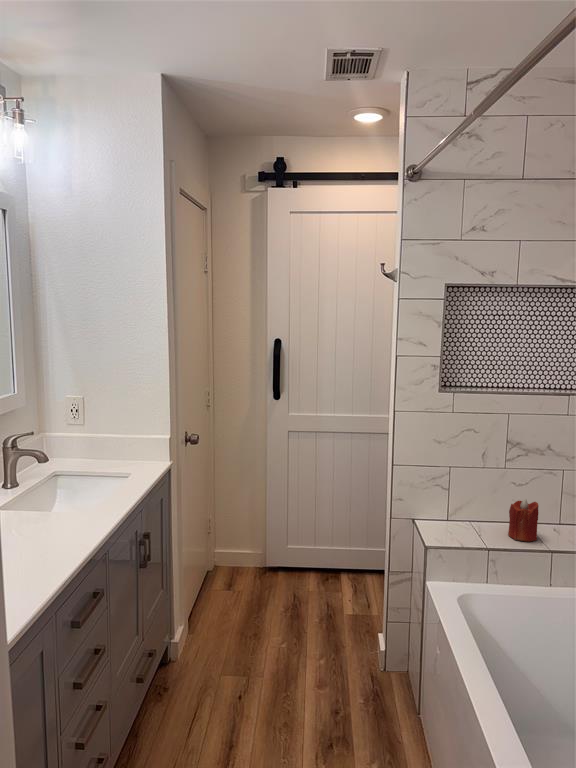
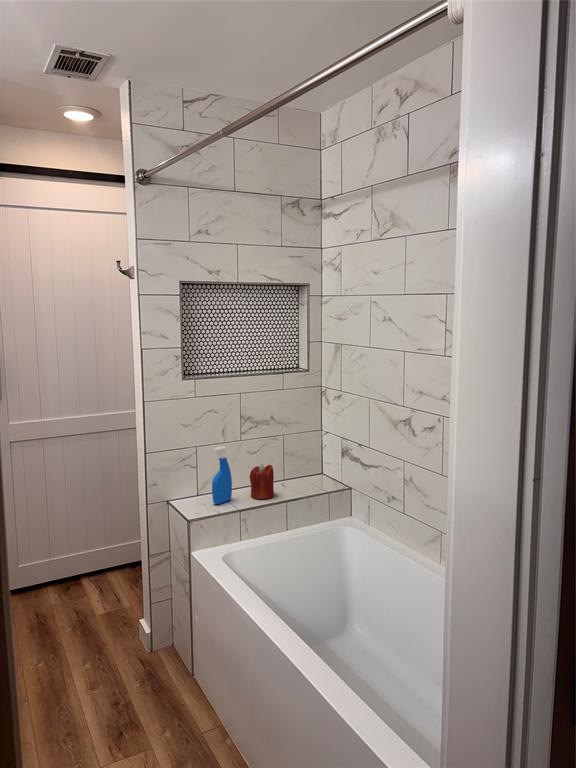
spray bottle: none [460,471,485,535] -> present [212,446,232,504]

